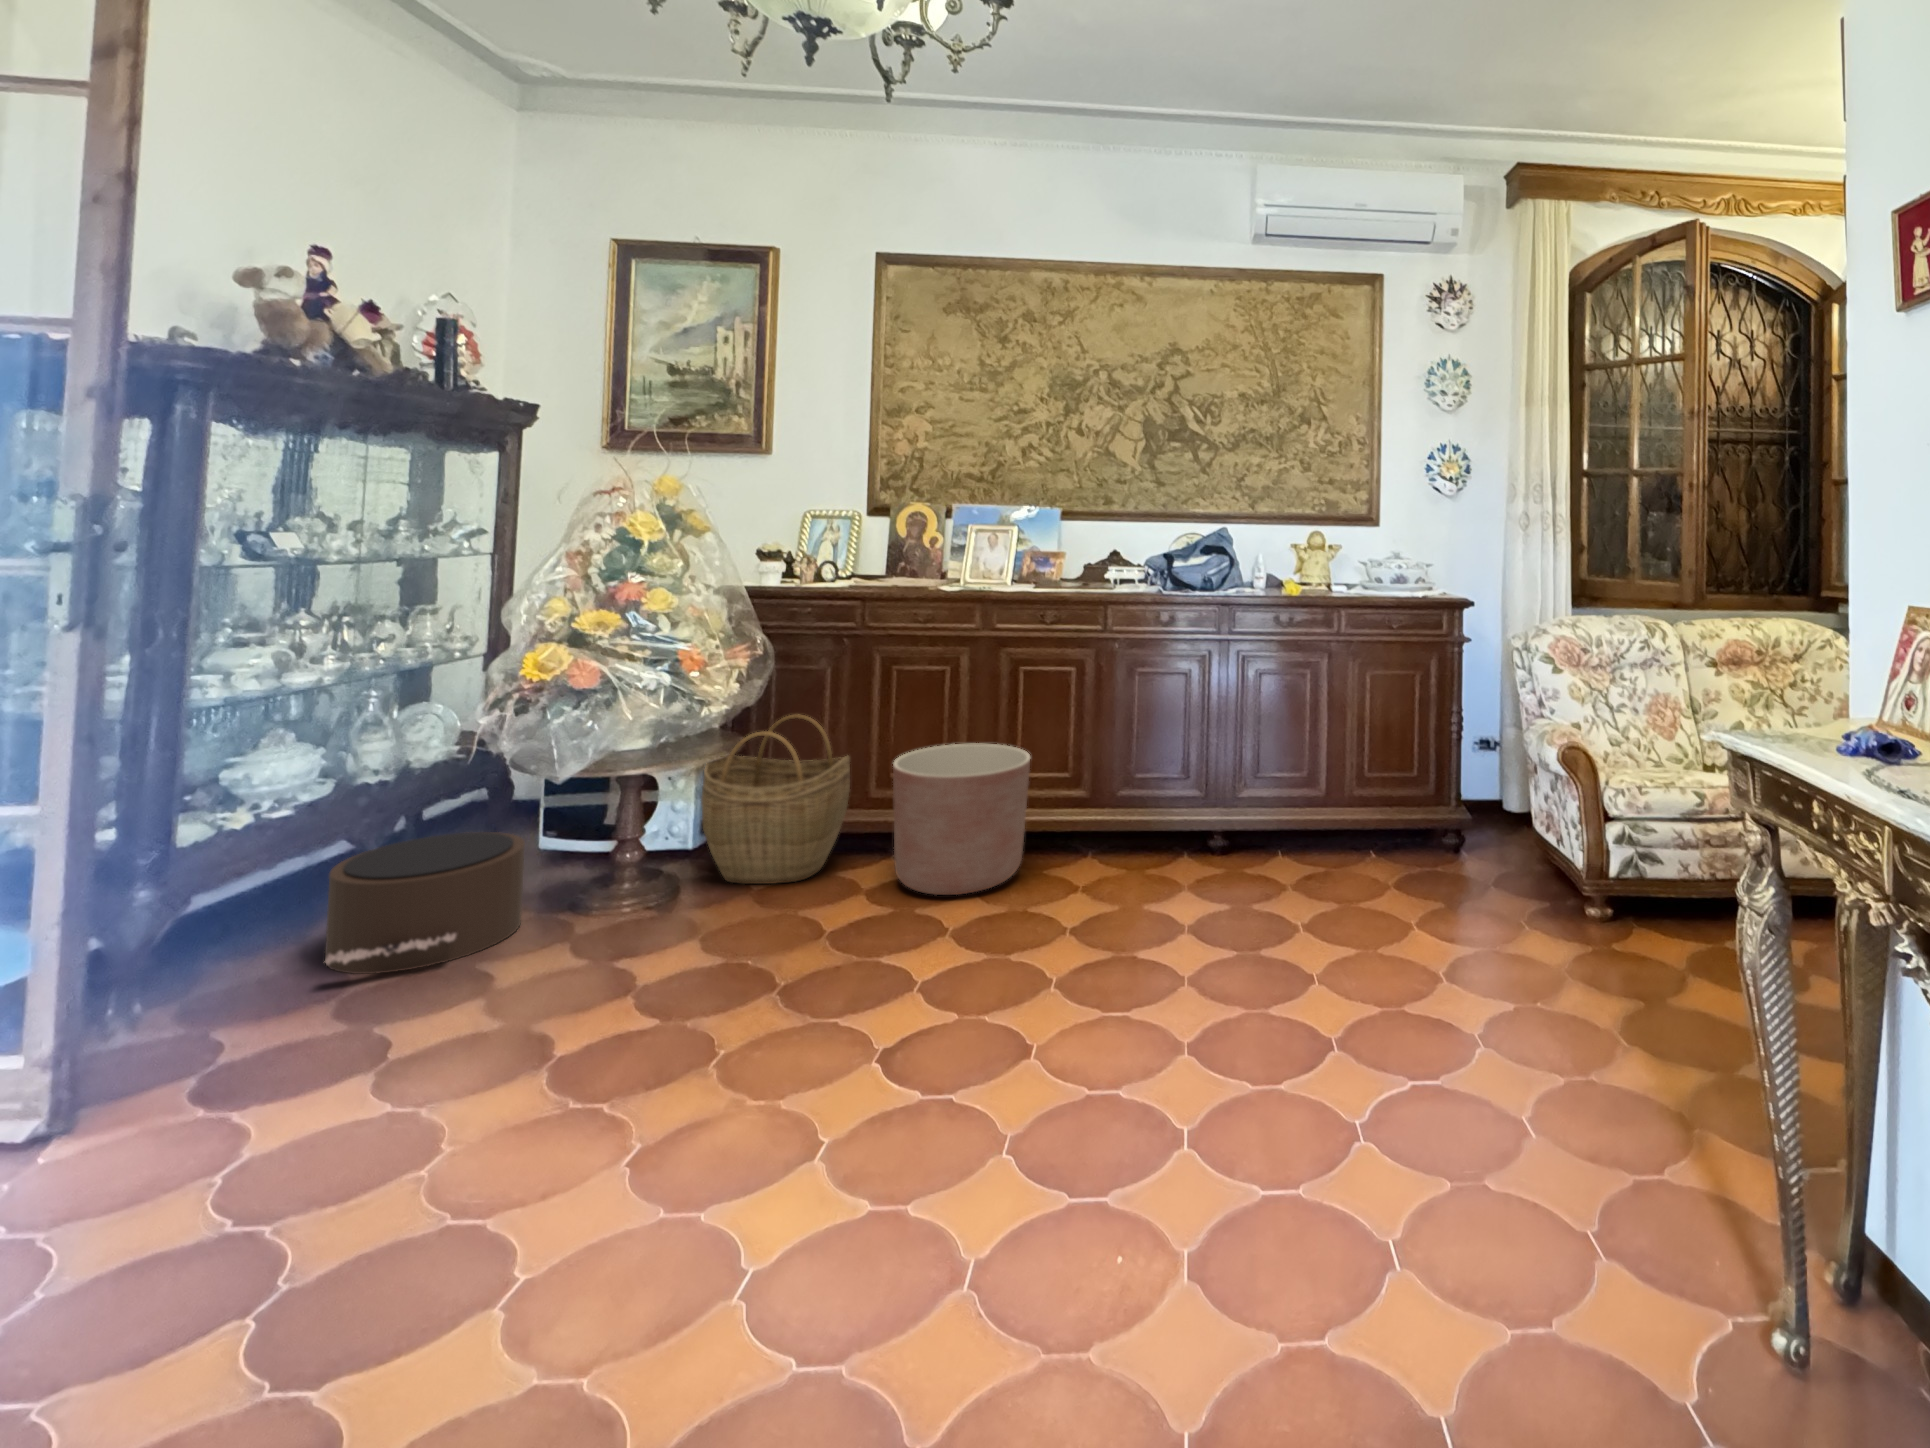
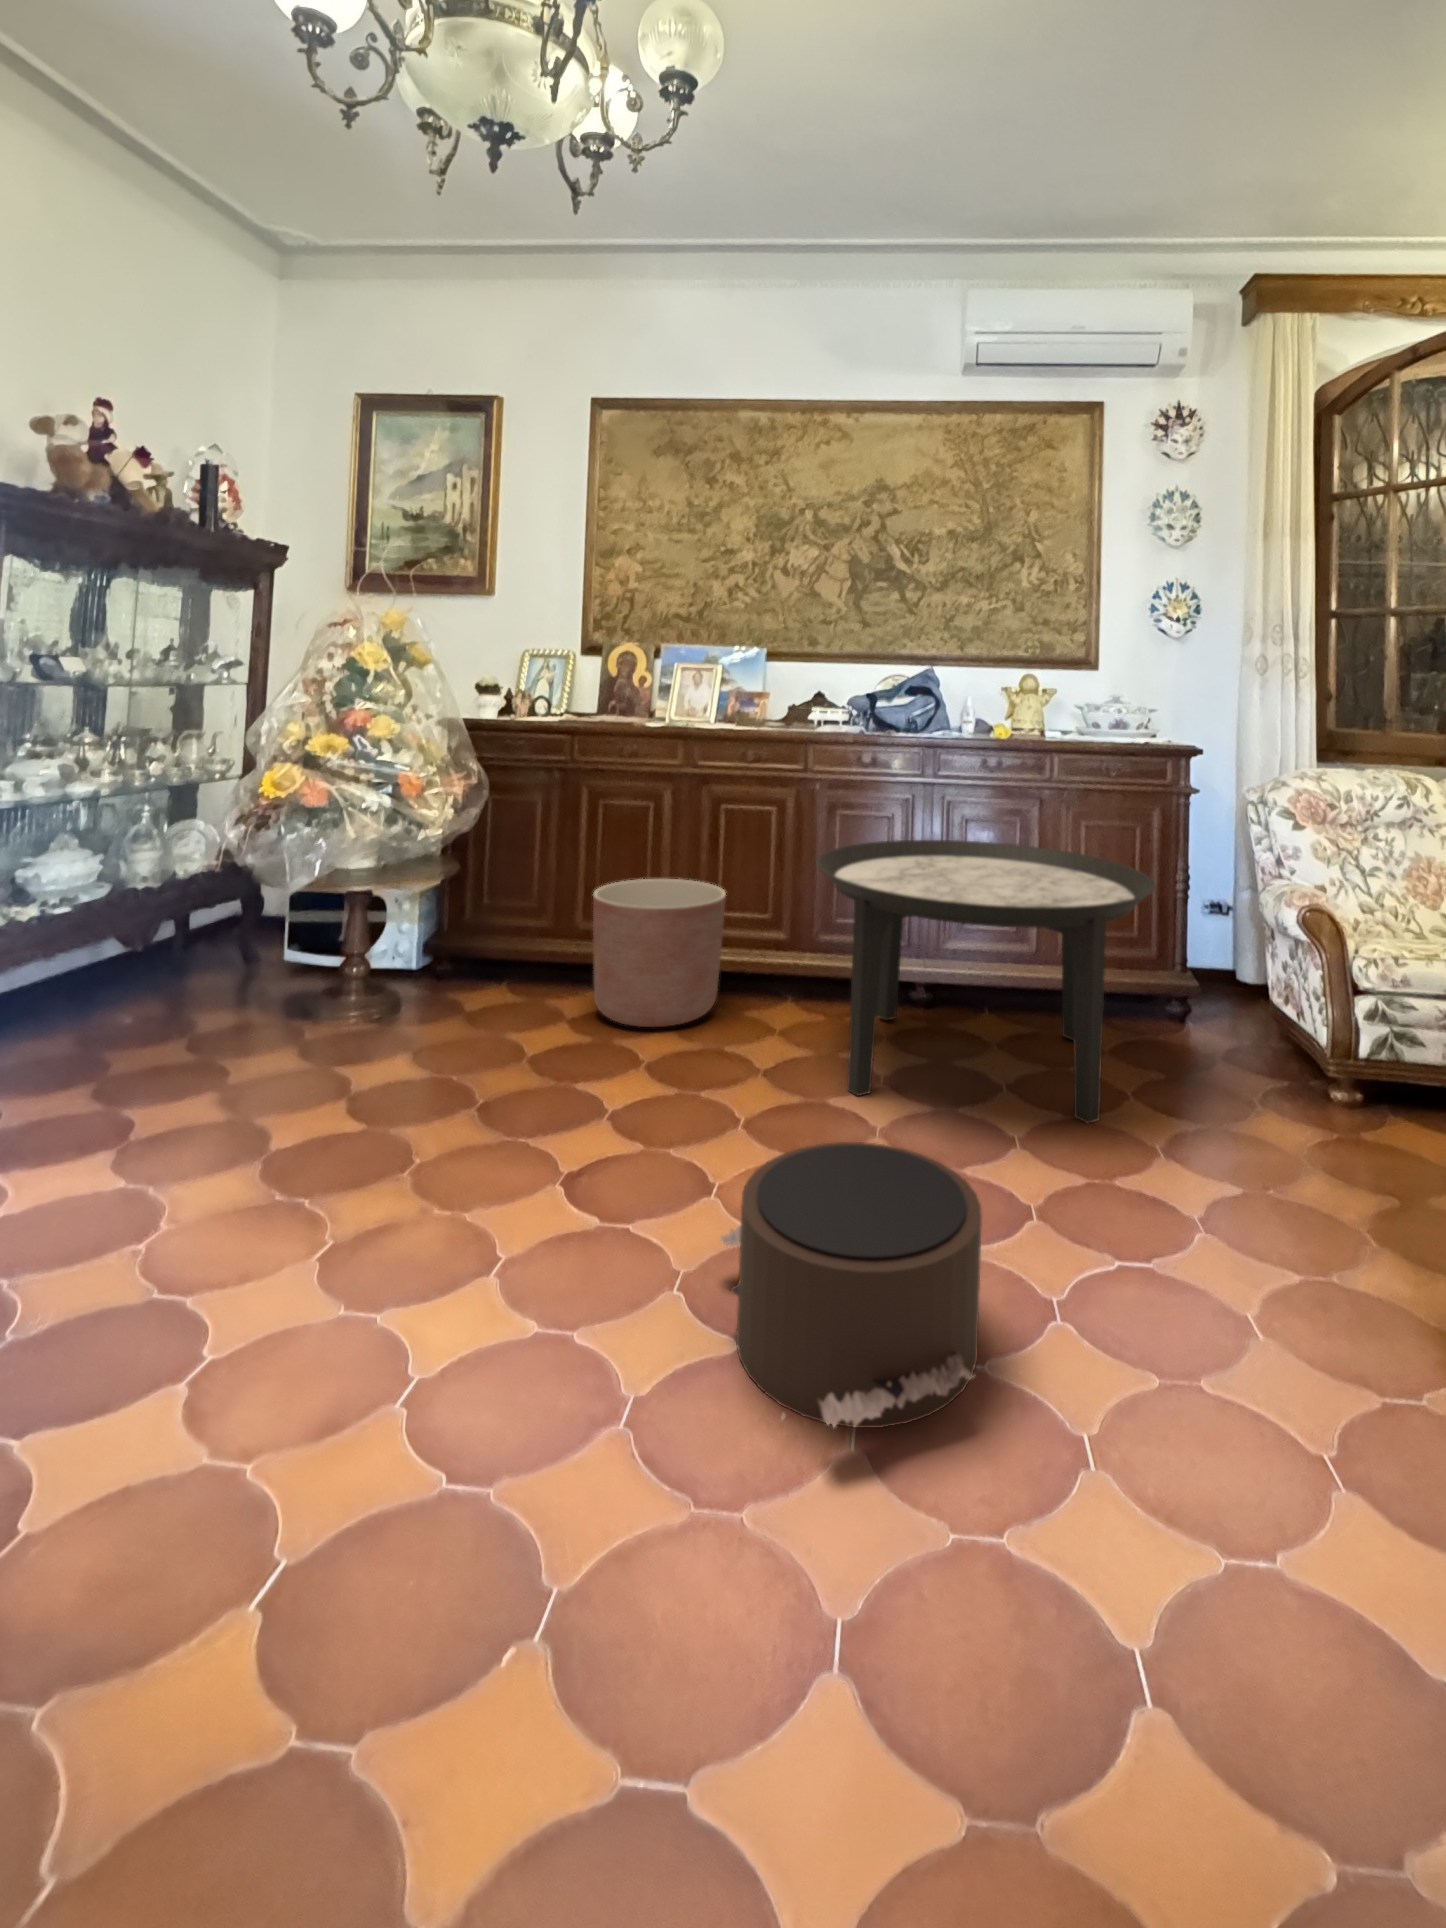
round table: none [1123,694,1438,956] -> present [816,840,1156,1123]
woven basket: present [701,715,850,884] -> none [420,843,556,1004]
pouf: present [325,832,525,974] -> present [721,1142,982,1428]

